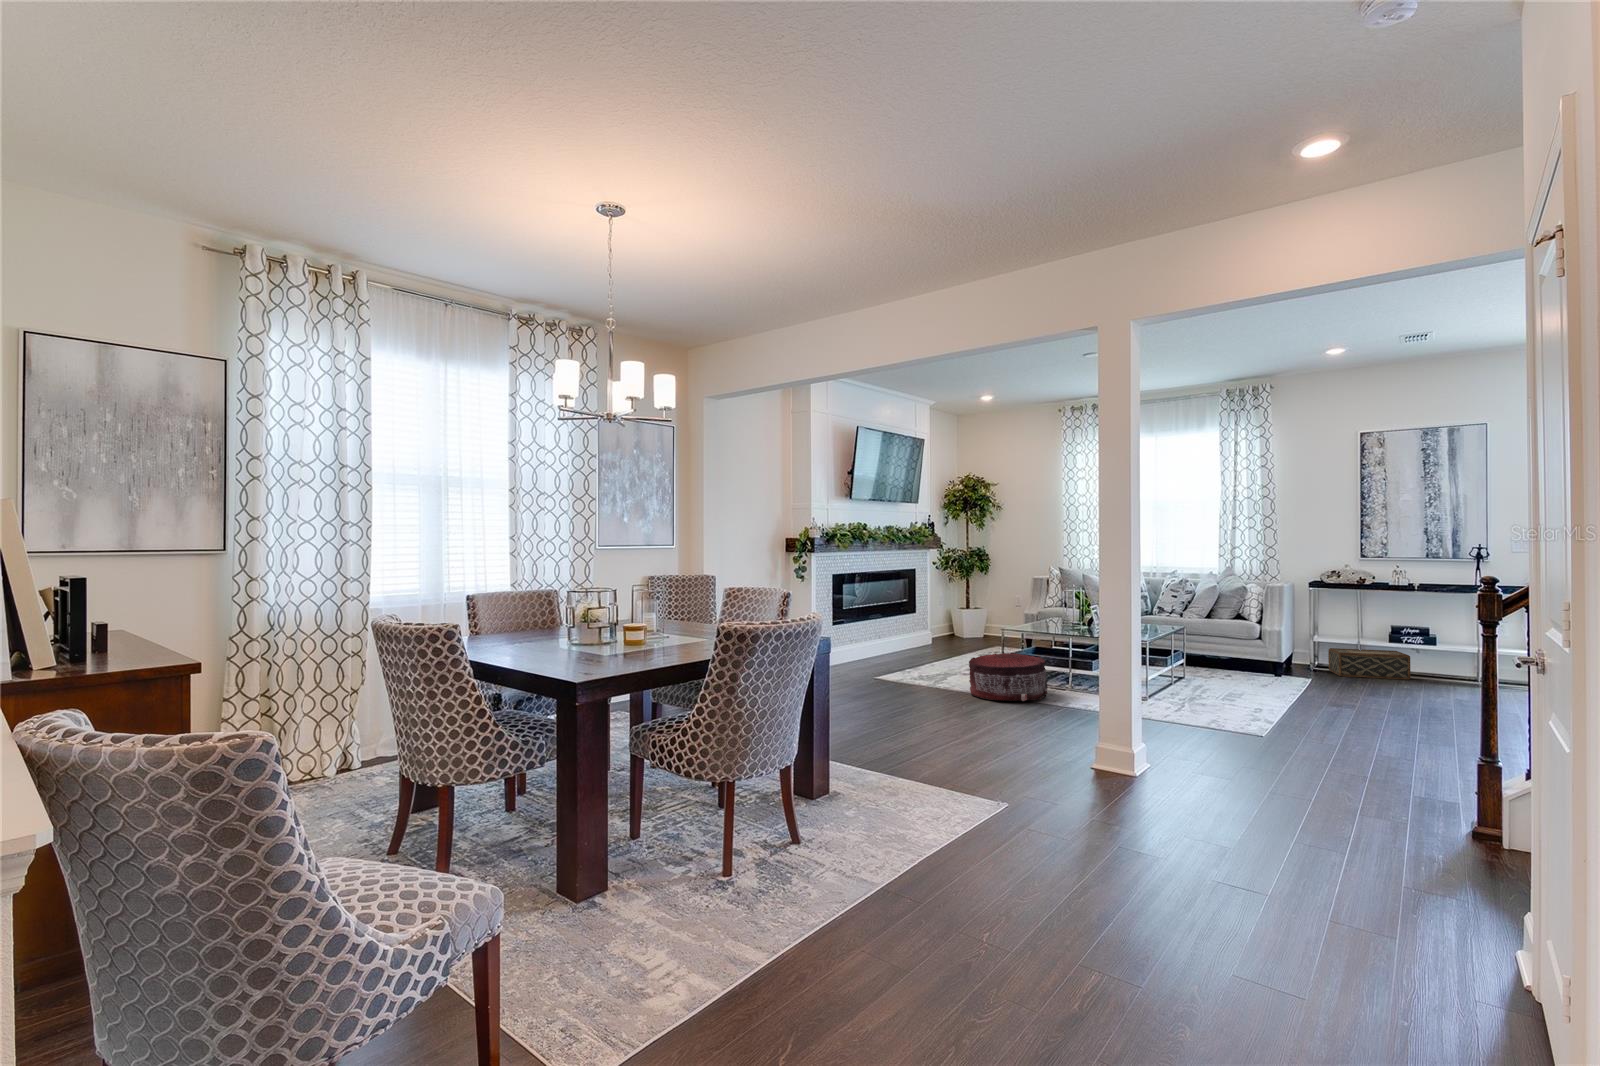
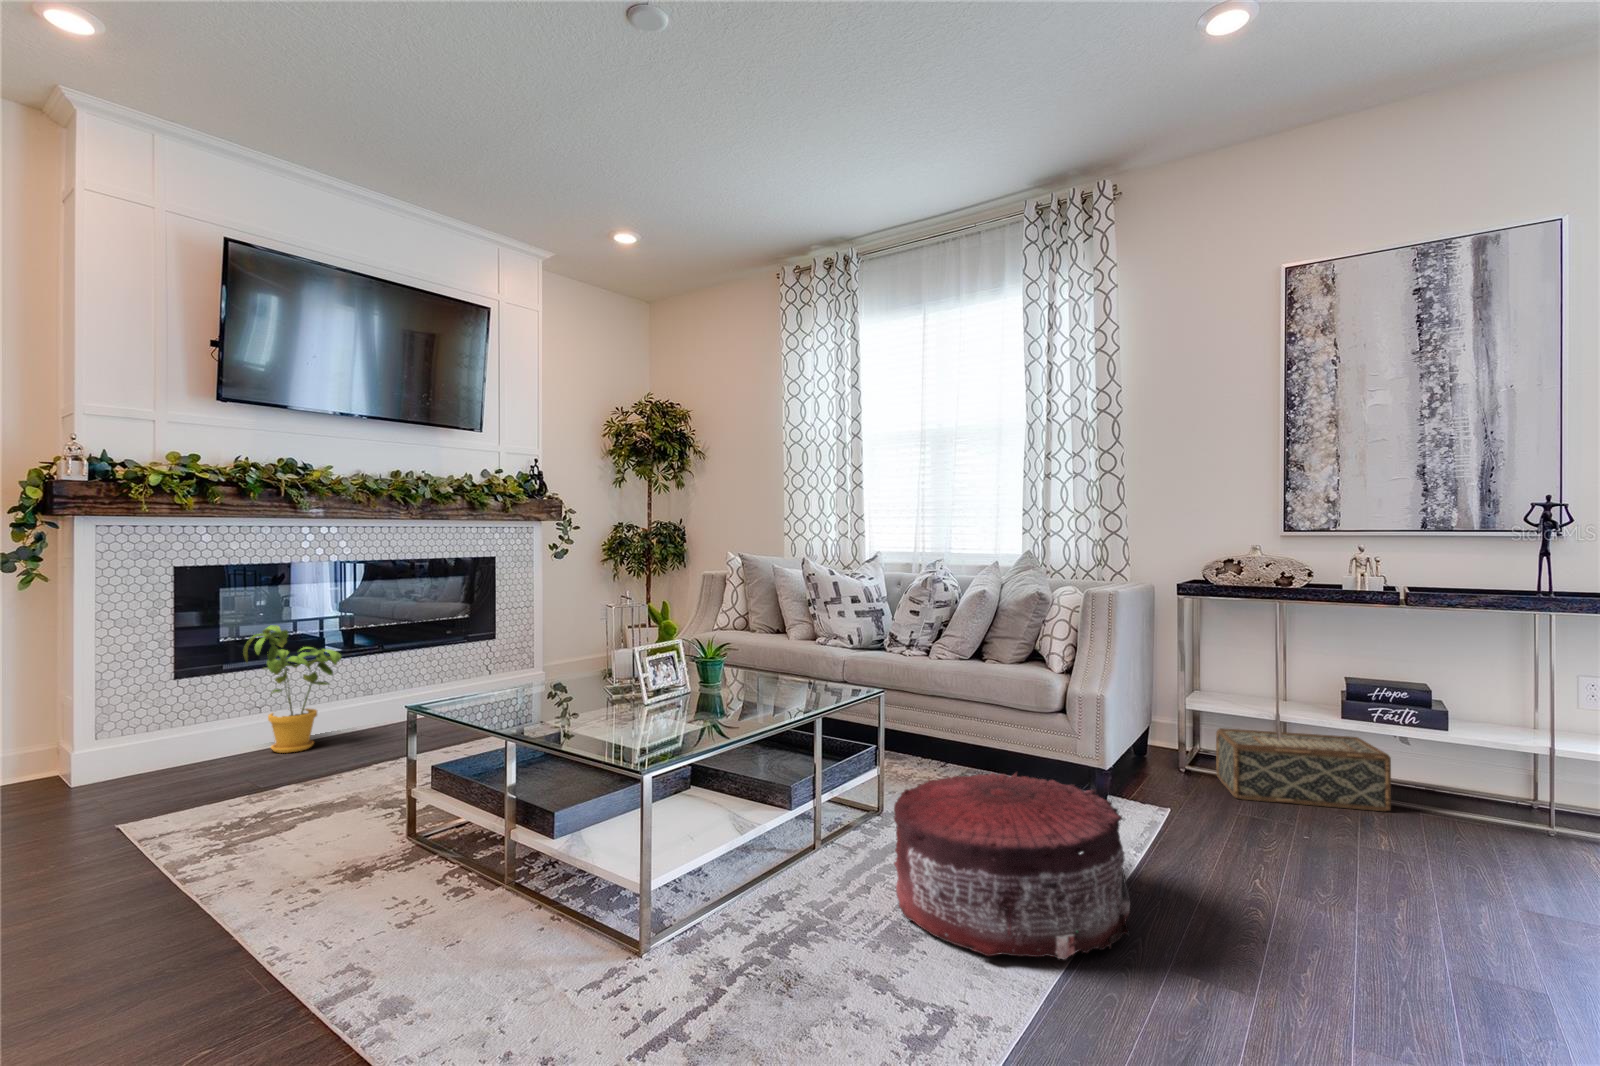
house plant: none [855,604,900,662] -> present [243,626,341,753]
pouf: present [969,653,1048,701] -> present [894,773,1131,959]

